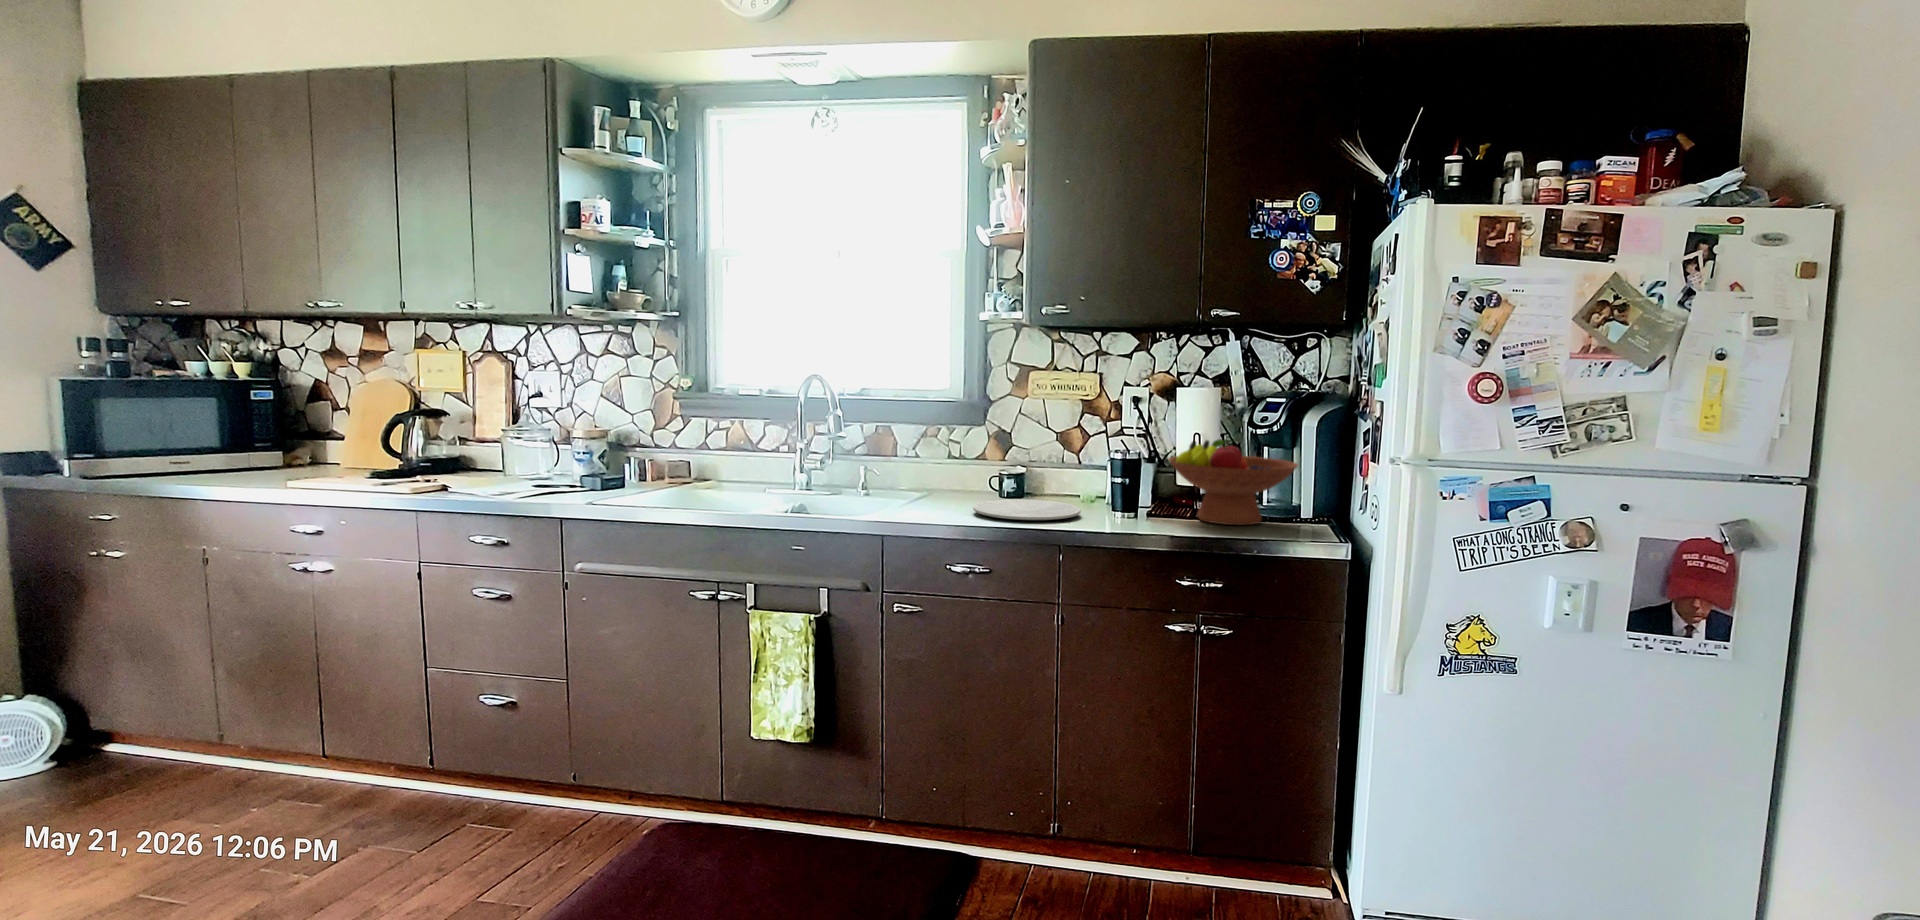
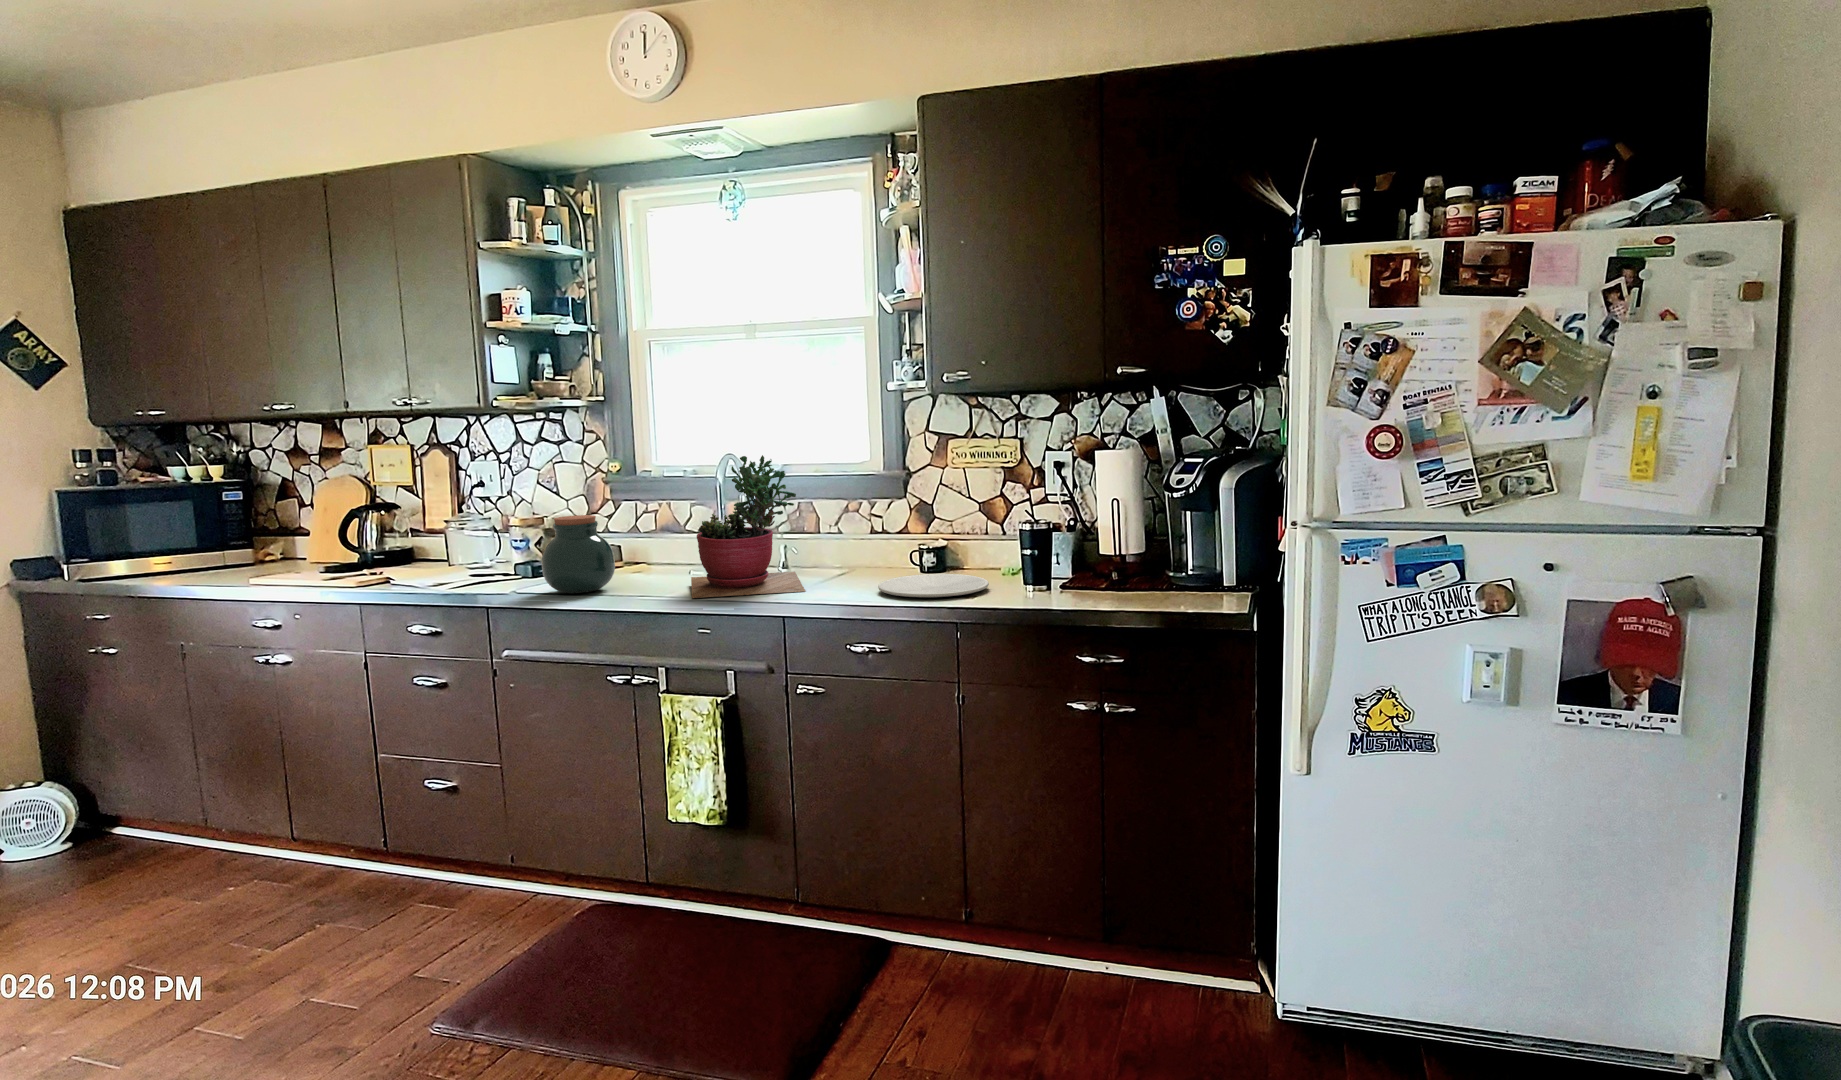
succulent plant: none [778,377,900,513] -> present [691,455,806,598]
jar: none [632,428,703,505] -> present [542,515,615,593]
fruit bowl: present [1168,439,1298,525] -> none [1076,505,1213,595]

